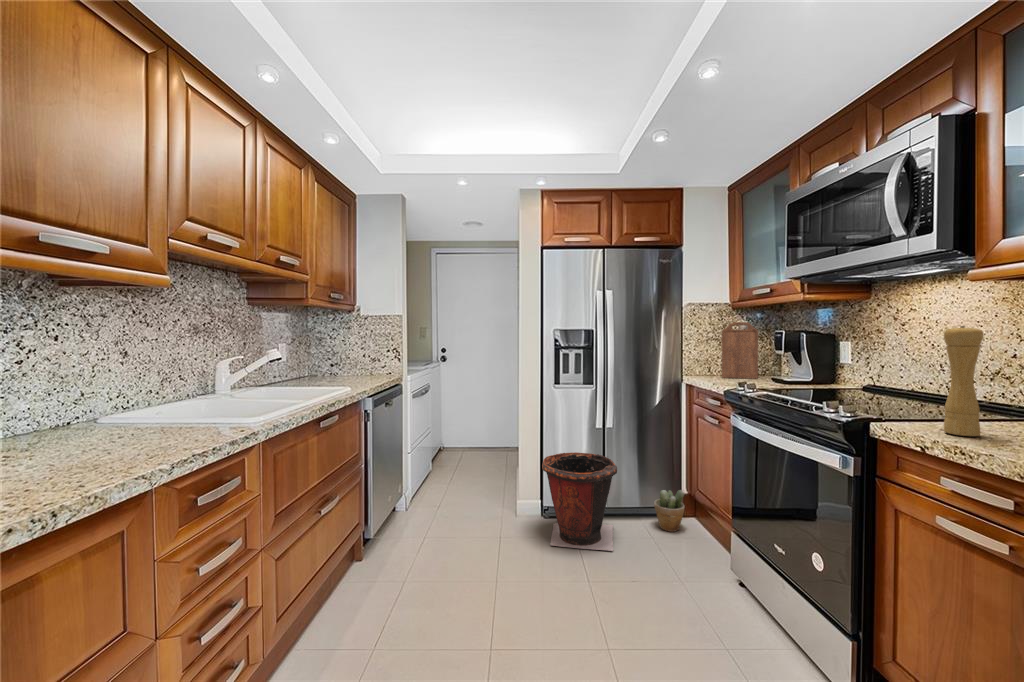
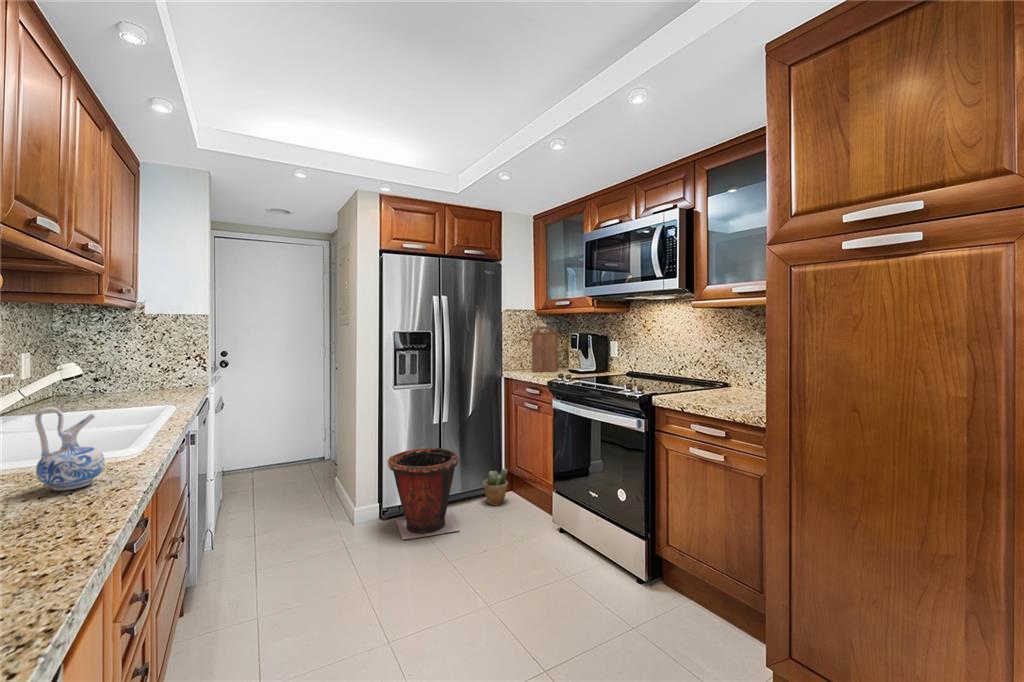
pepper mill: present [944,326,983,436] -> none [690,336,707,399]
ceramic pitcher: none [136,377,188,446] -> present [35,407,104,491]

